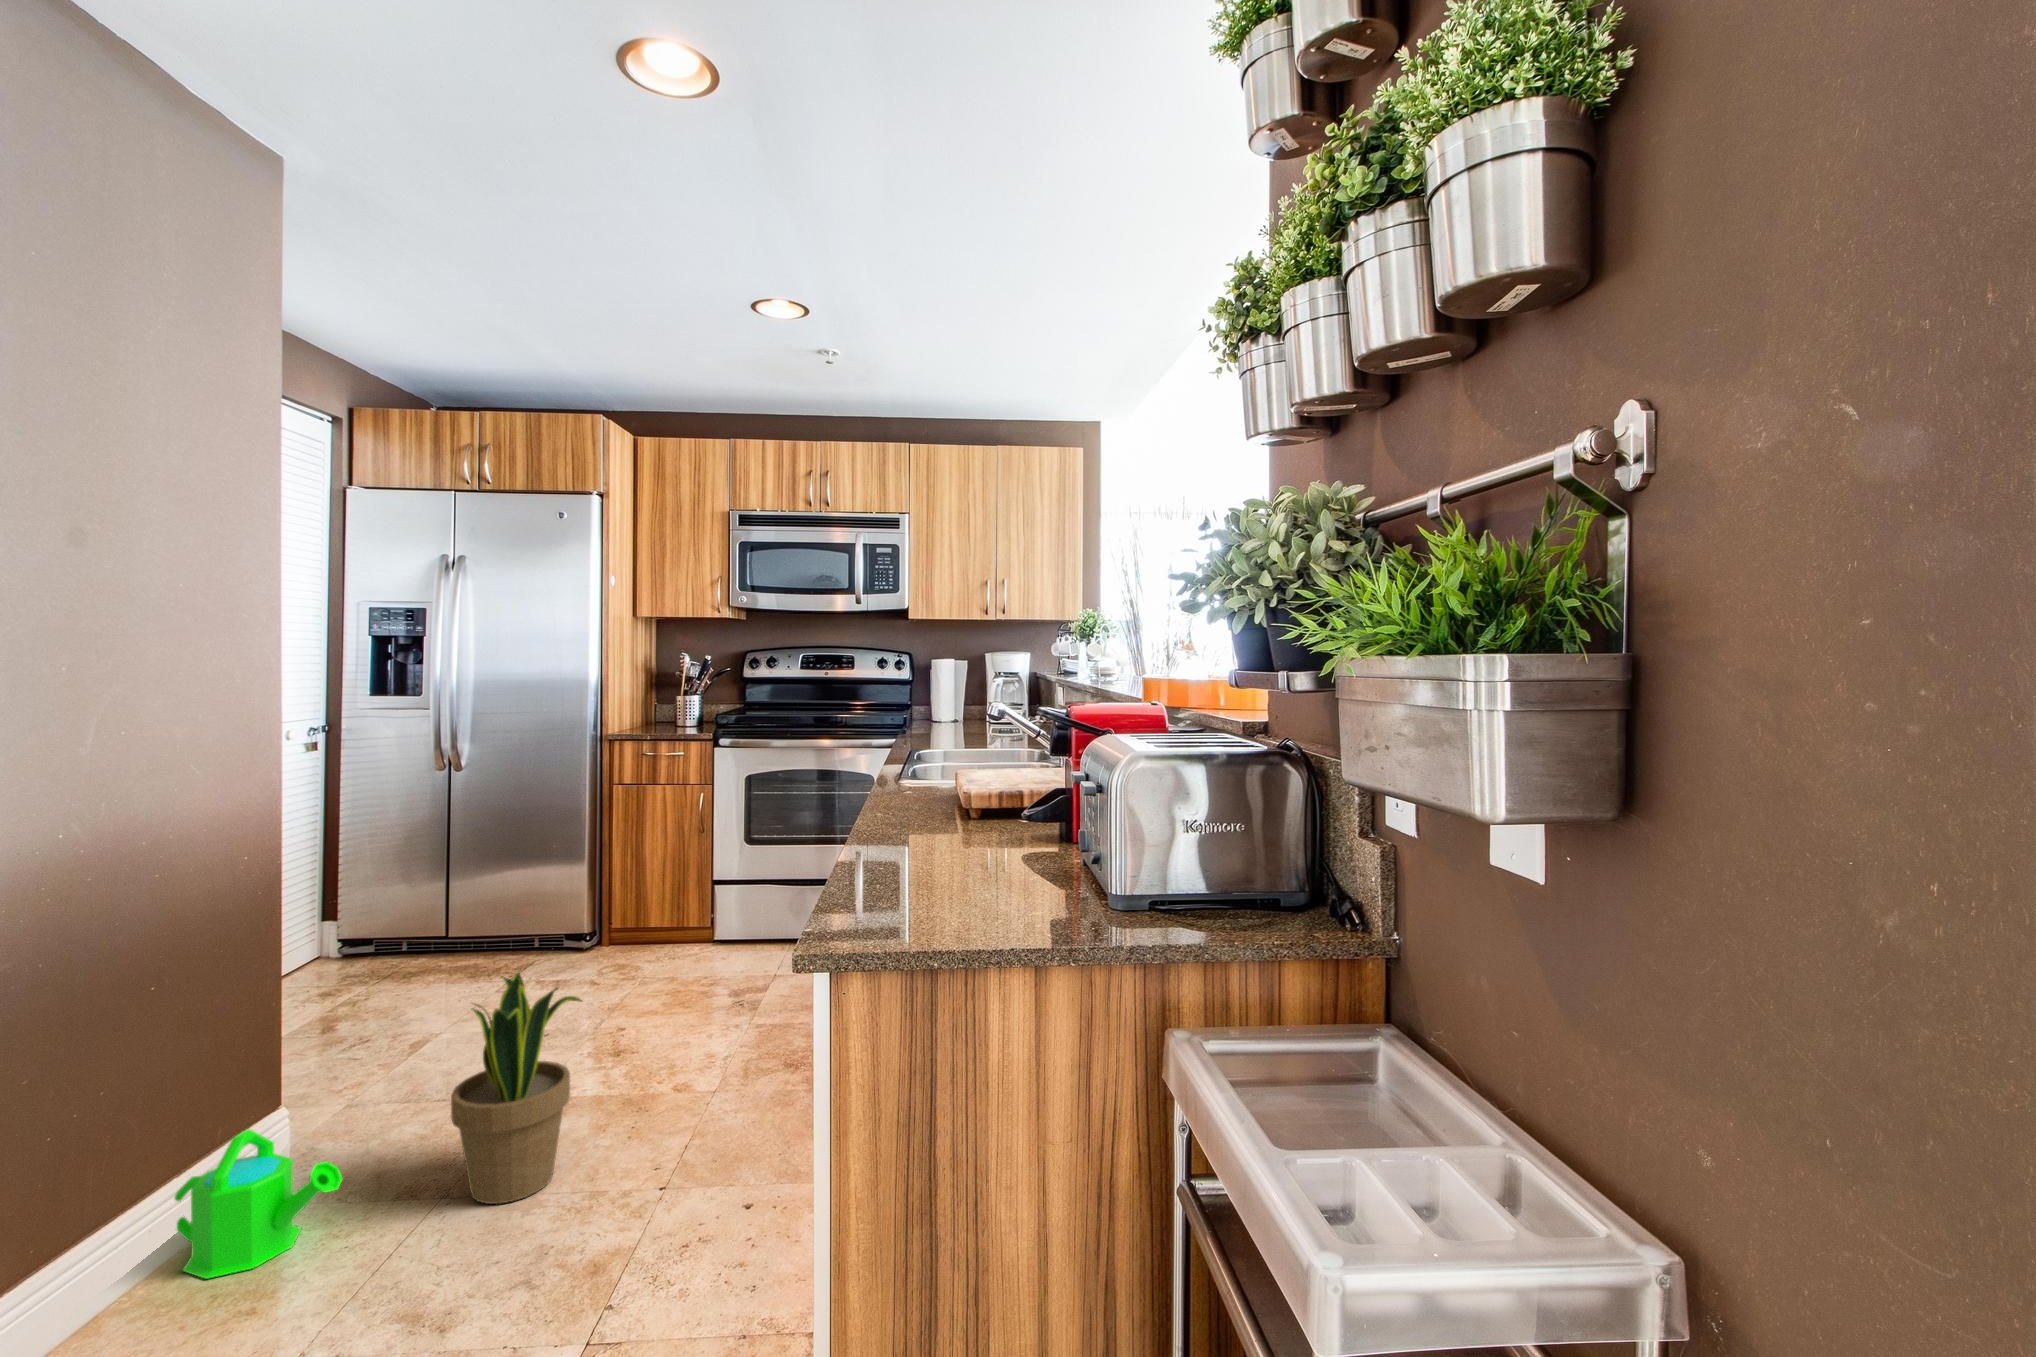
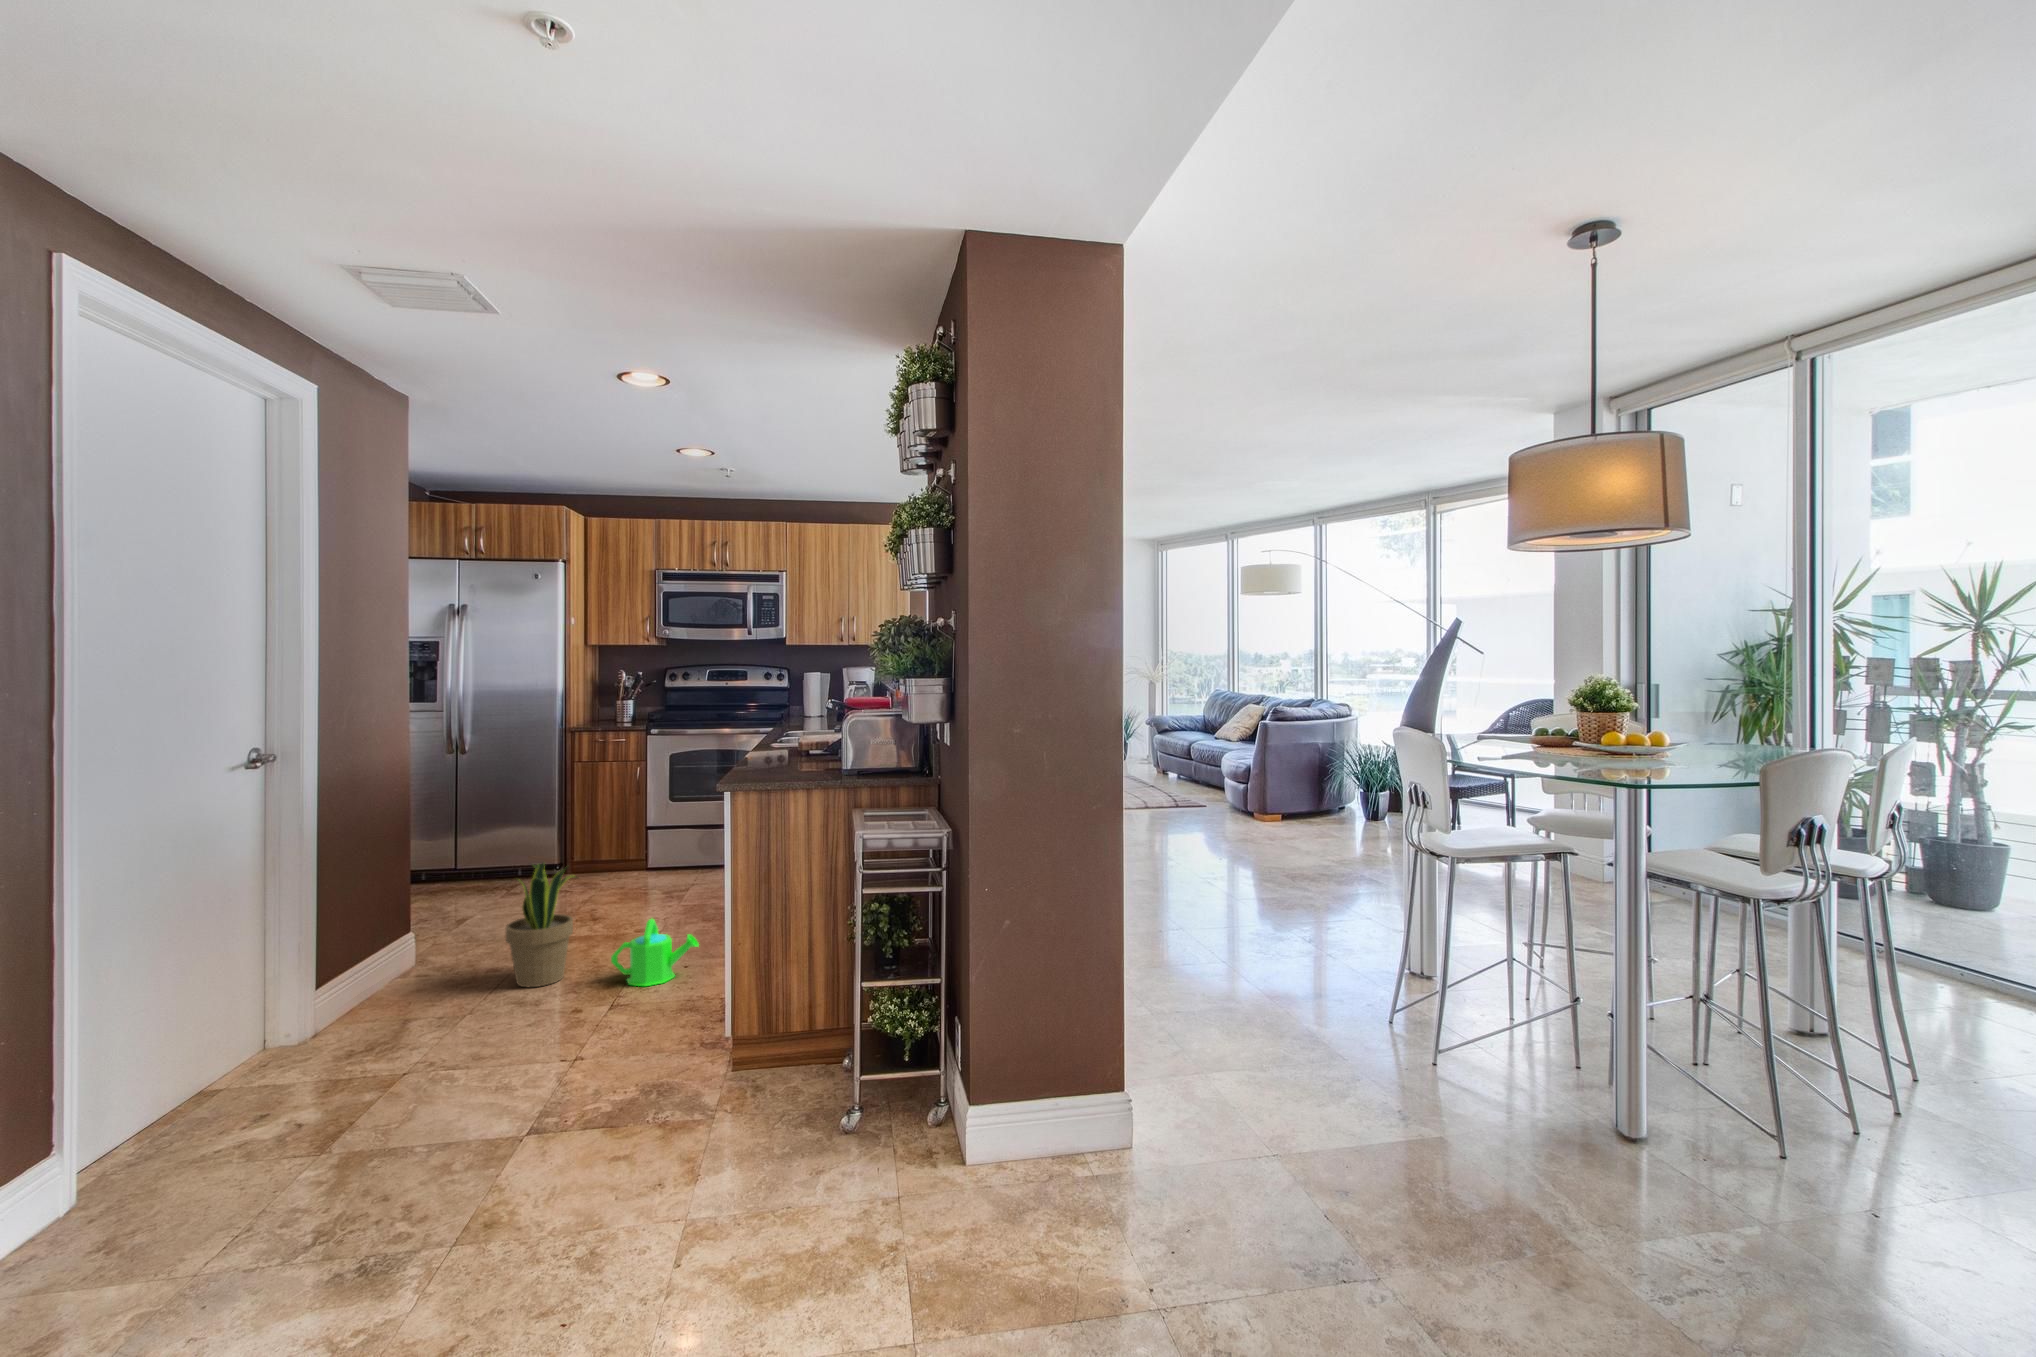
watering can: present [175,1129,342,1279] -> present [611,919,699,986]

